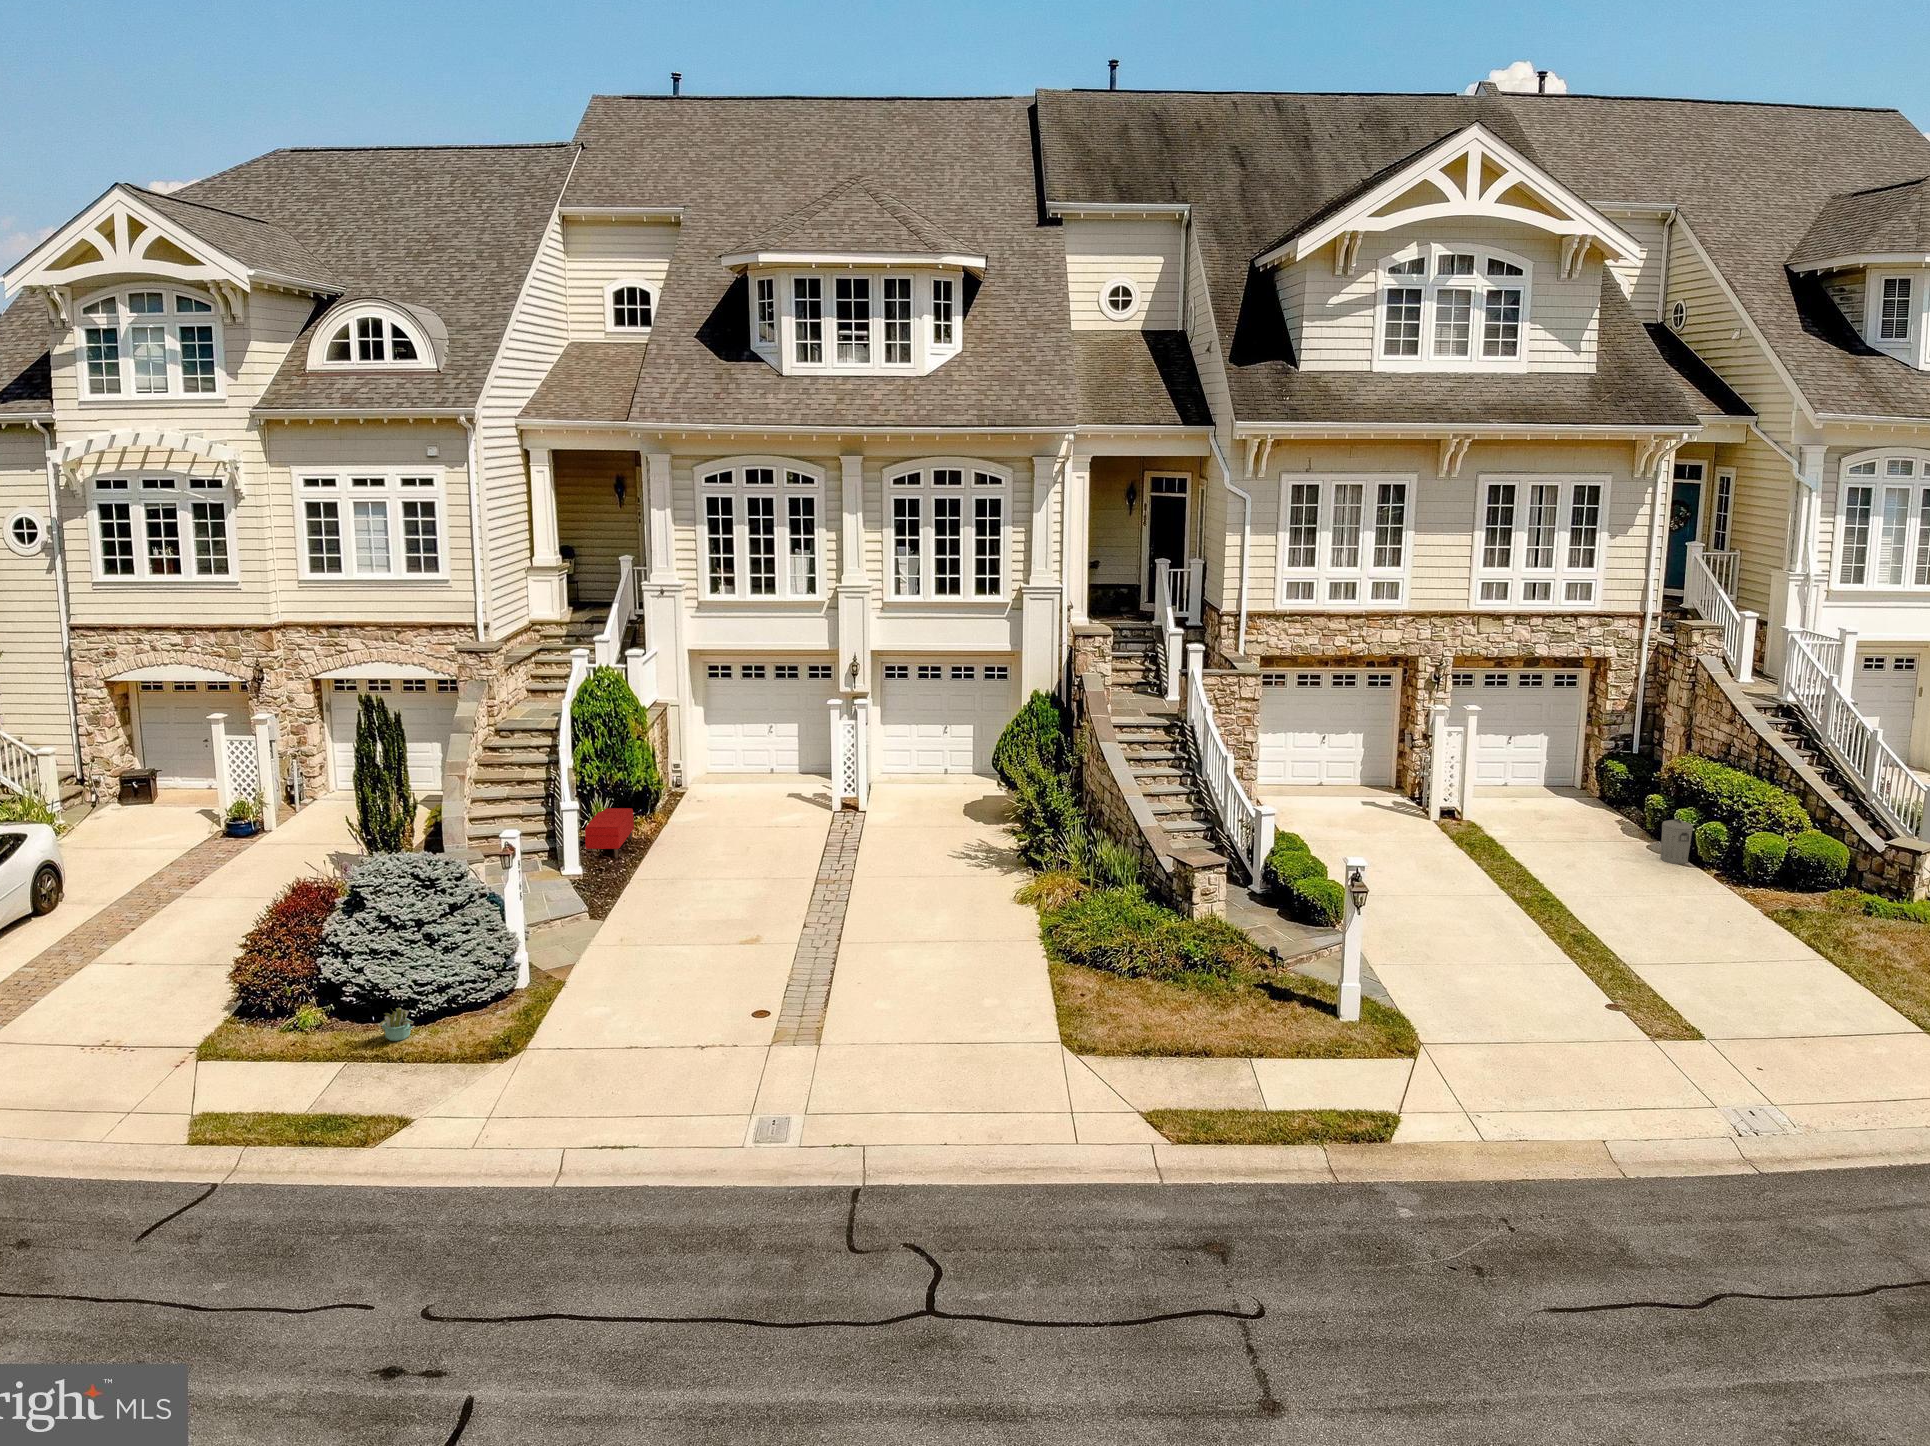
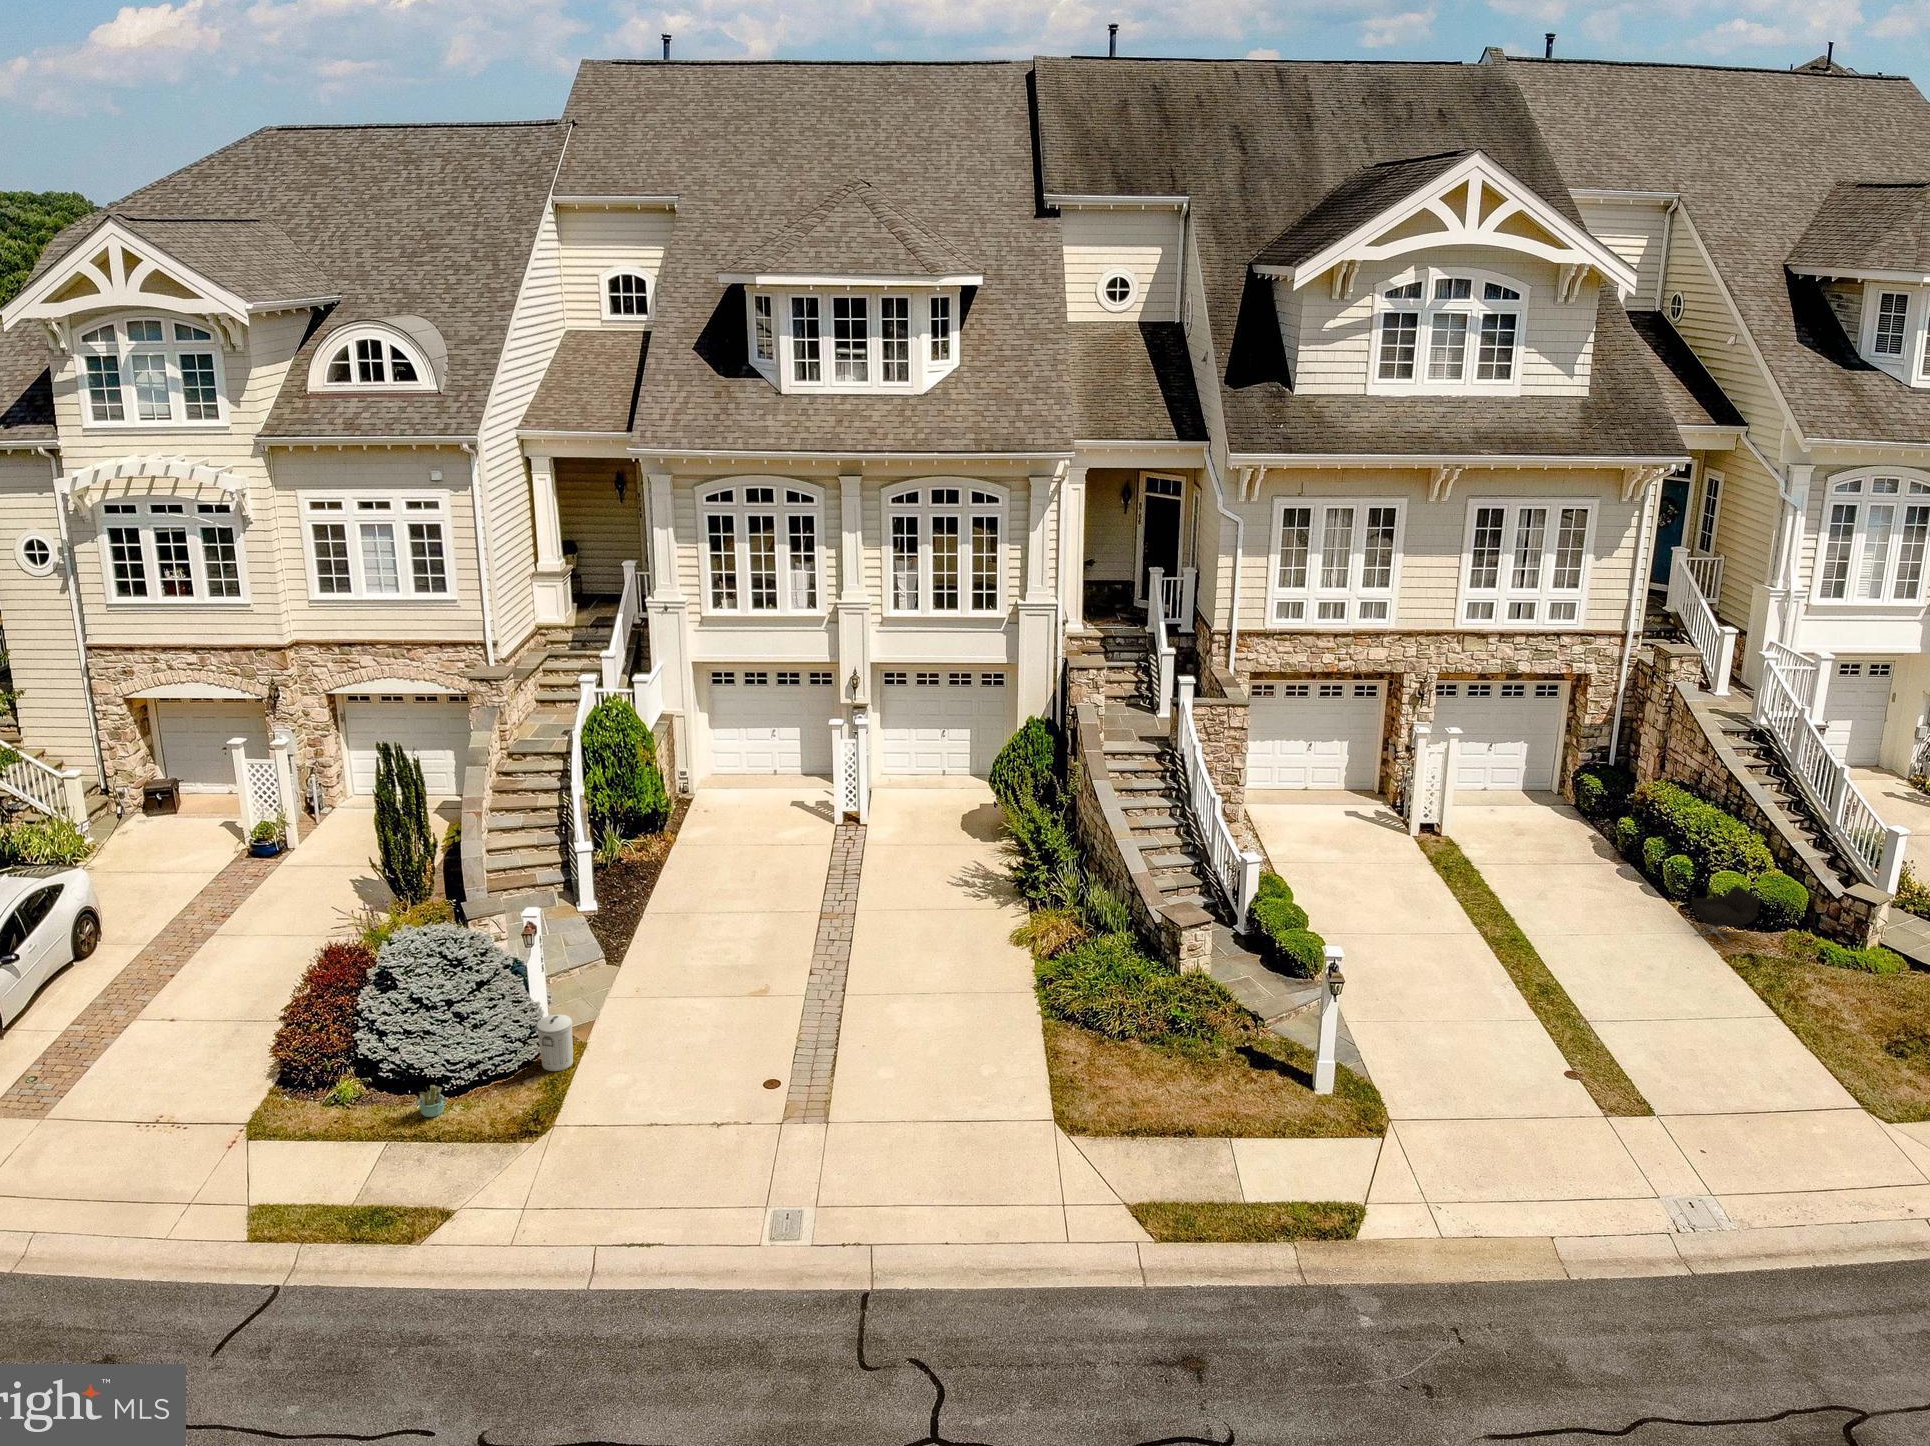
bench: present [585,808,634,858] -> none [598,832,644,886]
trash can: present [1660,819,1693,864] -> present [537,1014,573,1071]
lounge chair: none [1728,846,1801,903] -> present [1691,886,1760,942]

